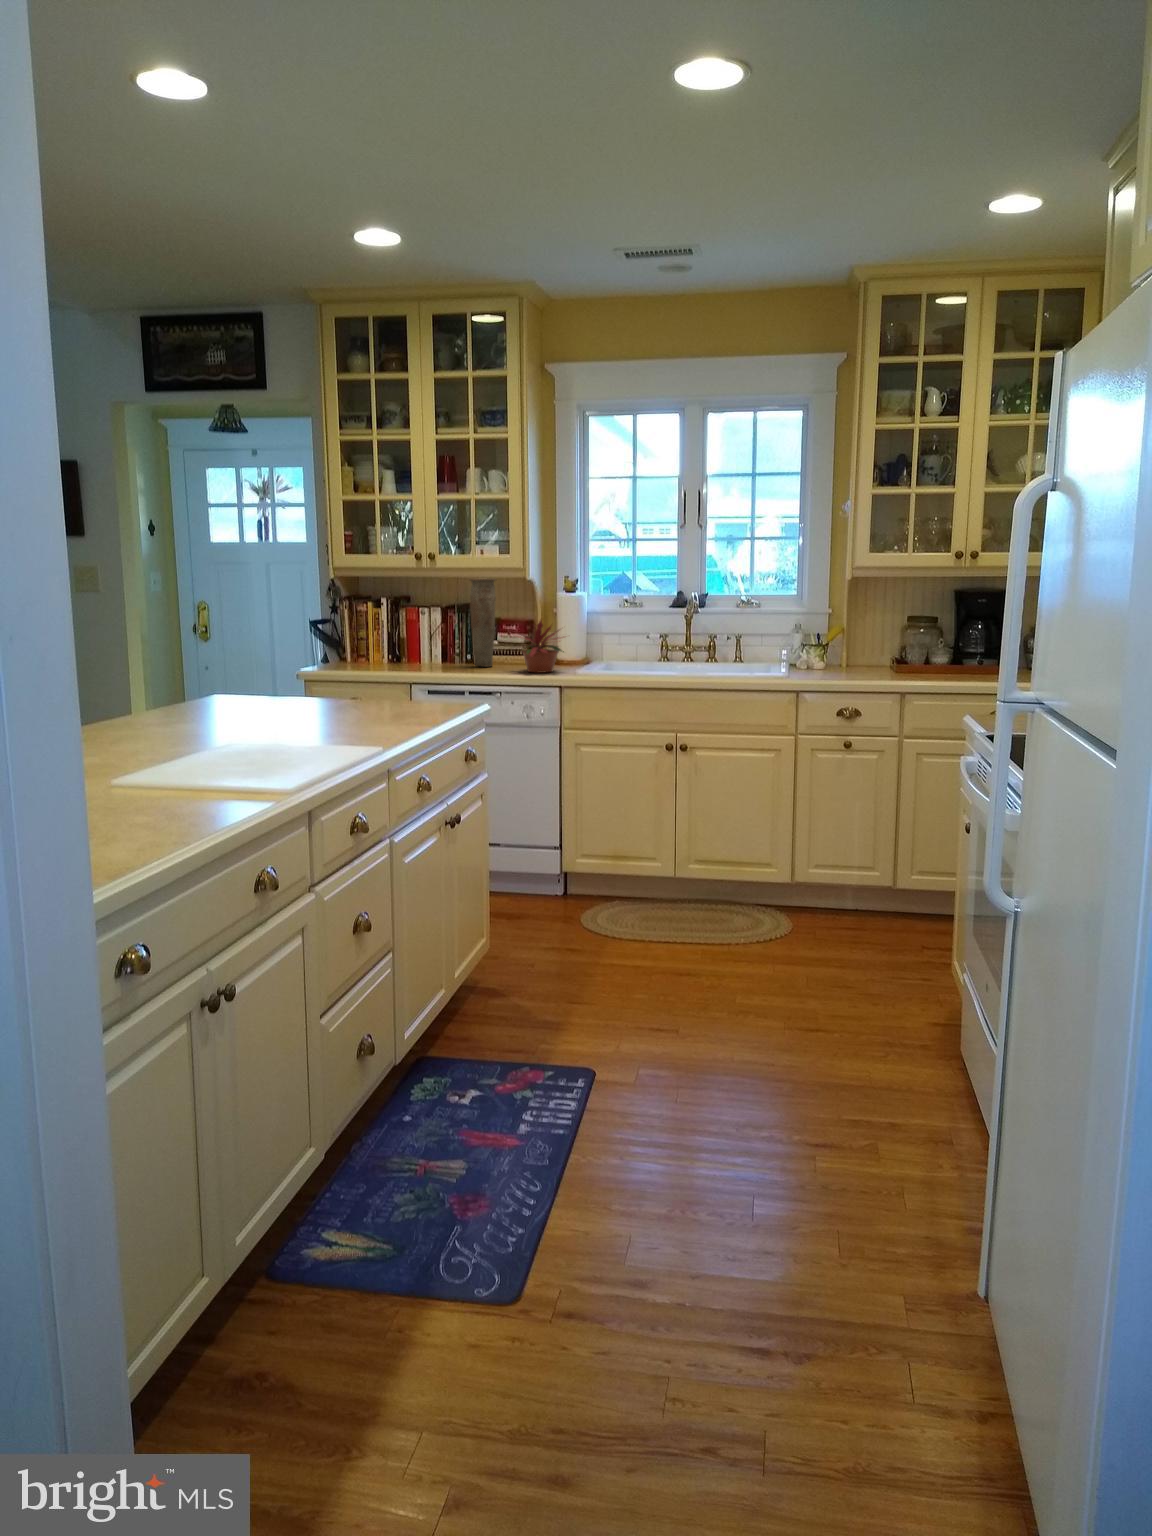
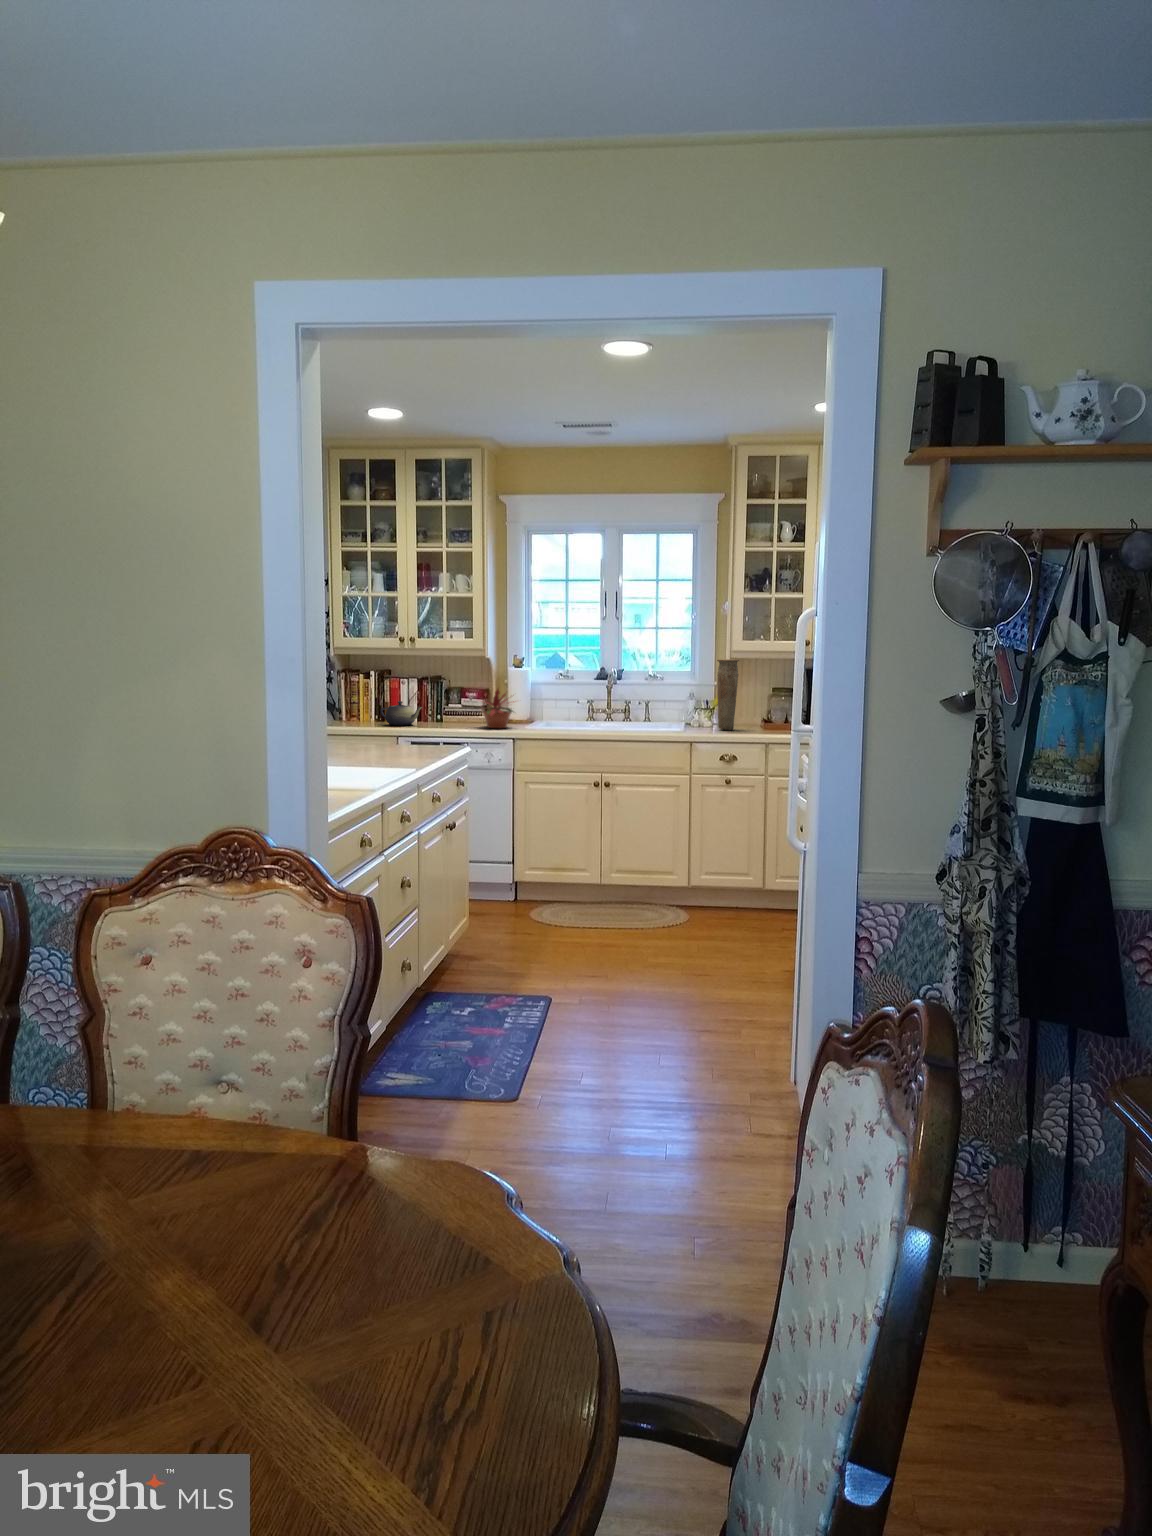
vase: present [470,578,496,667] -> present [717,659,739,730]
teapot: none [392,637,445,668] -> present [380,701,422,725]

